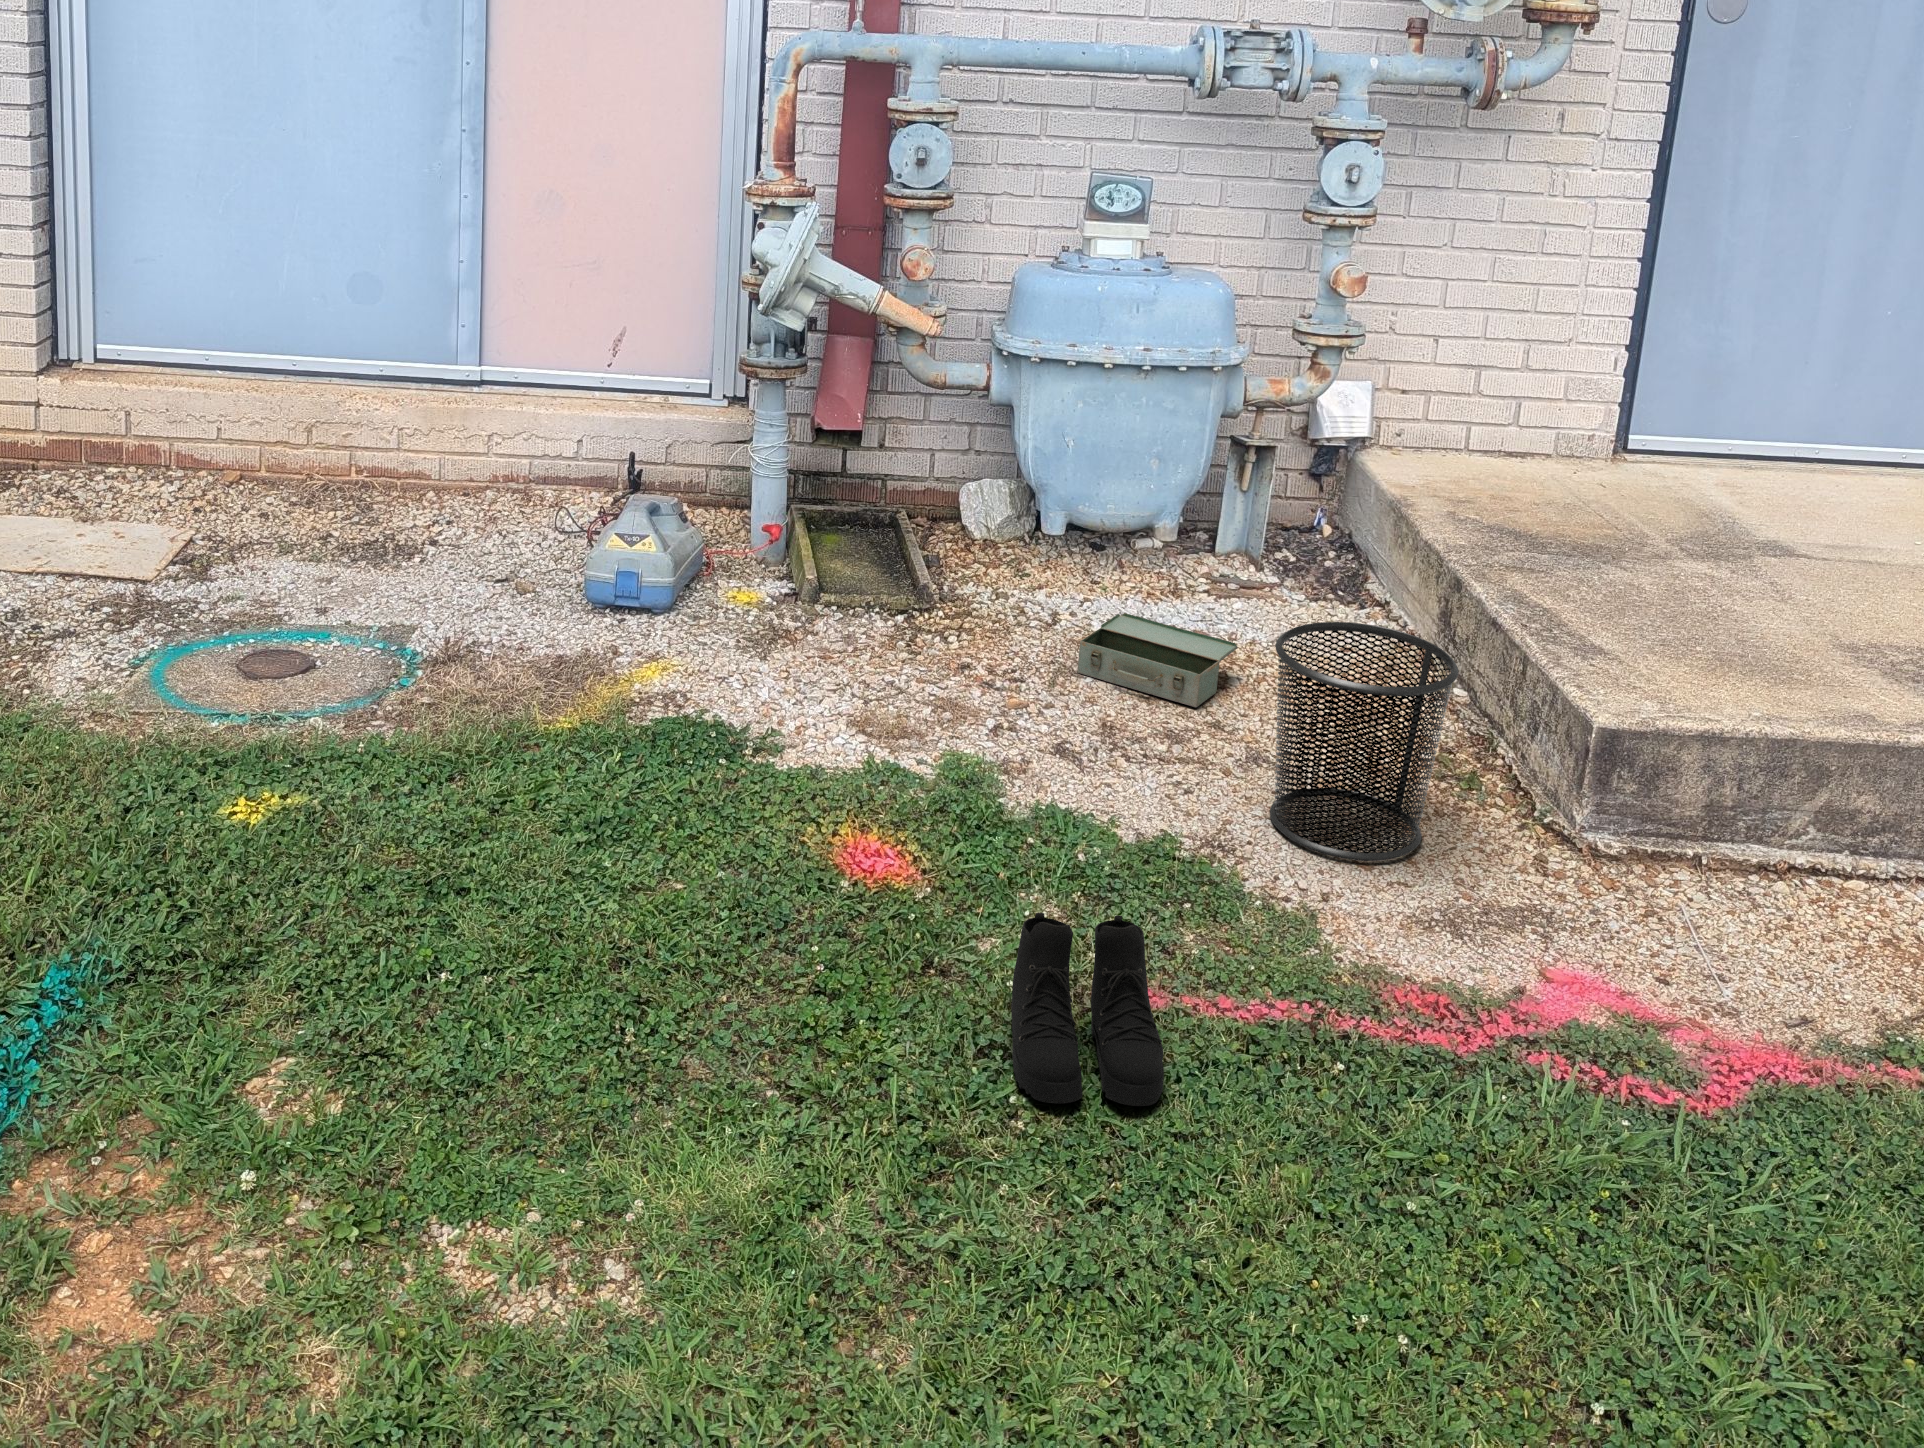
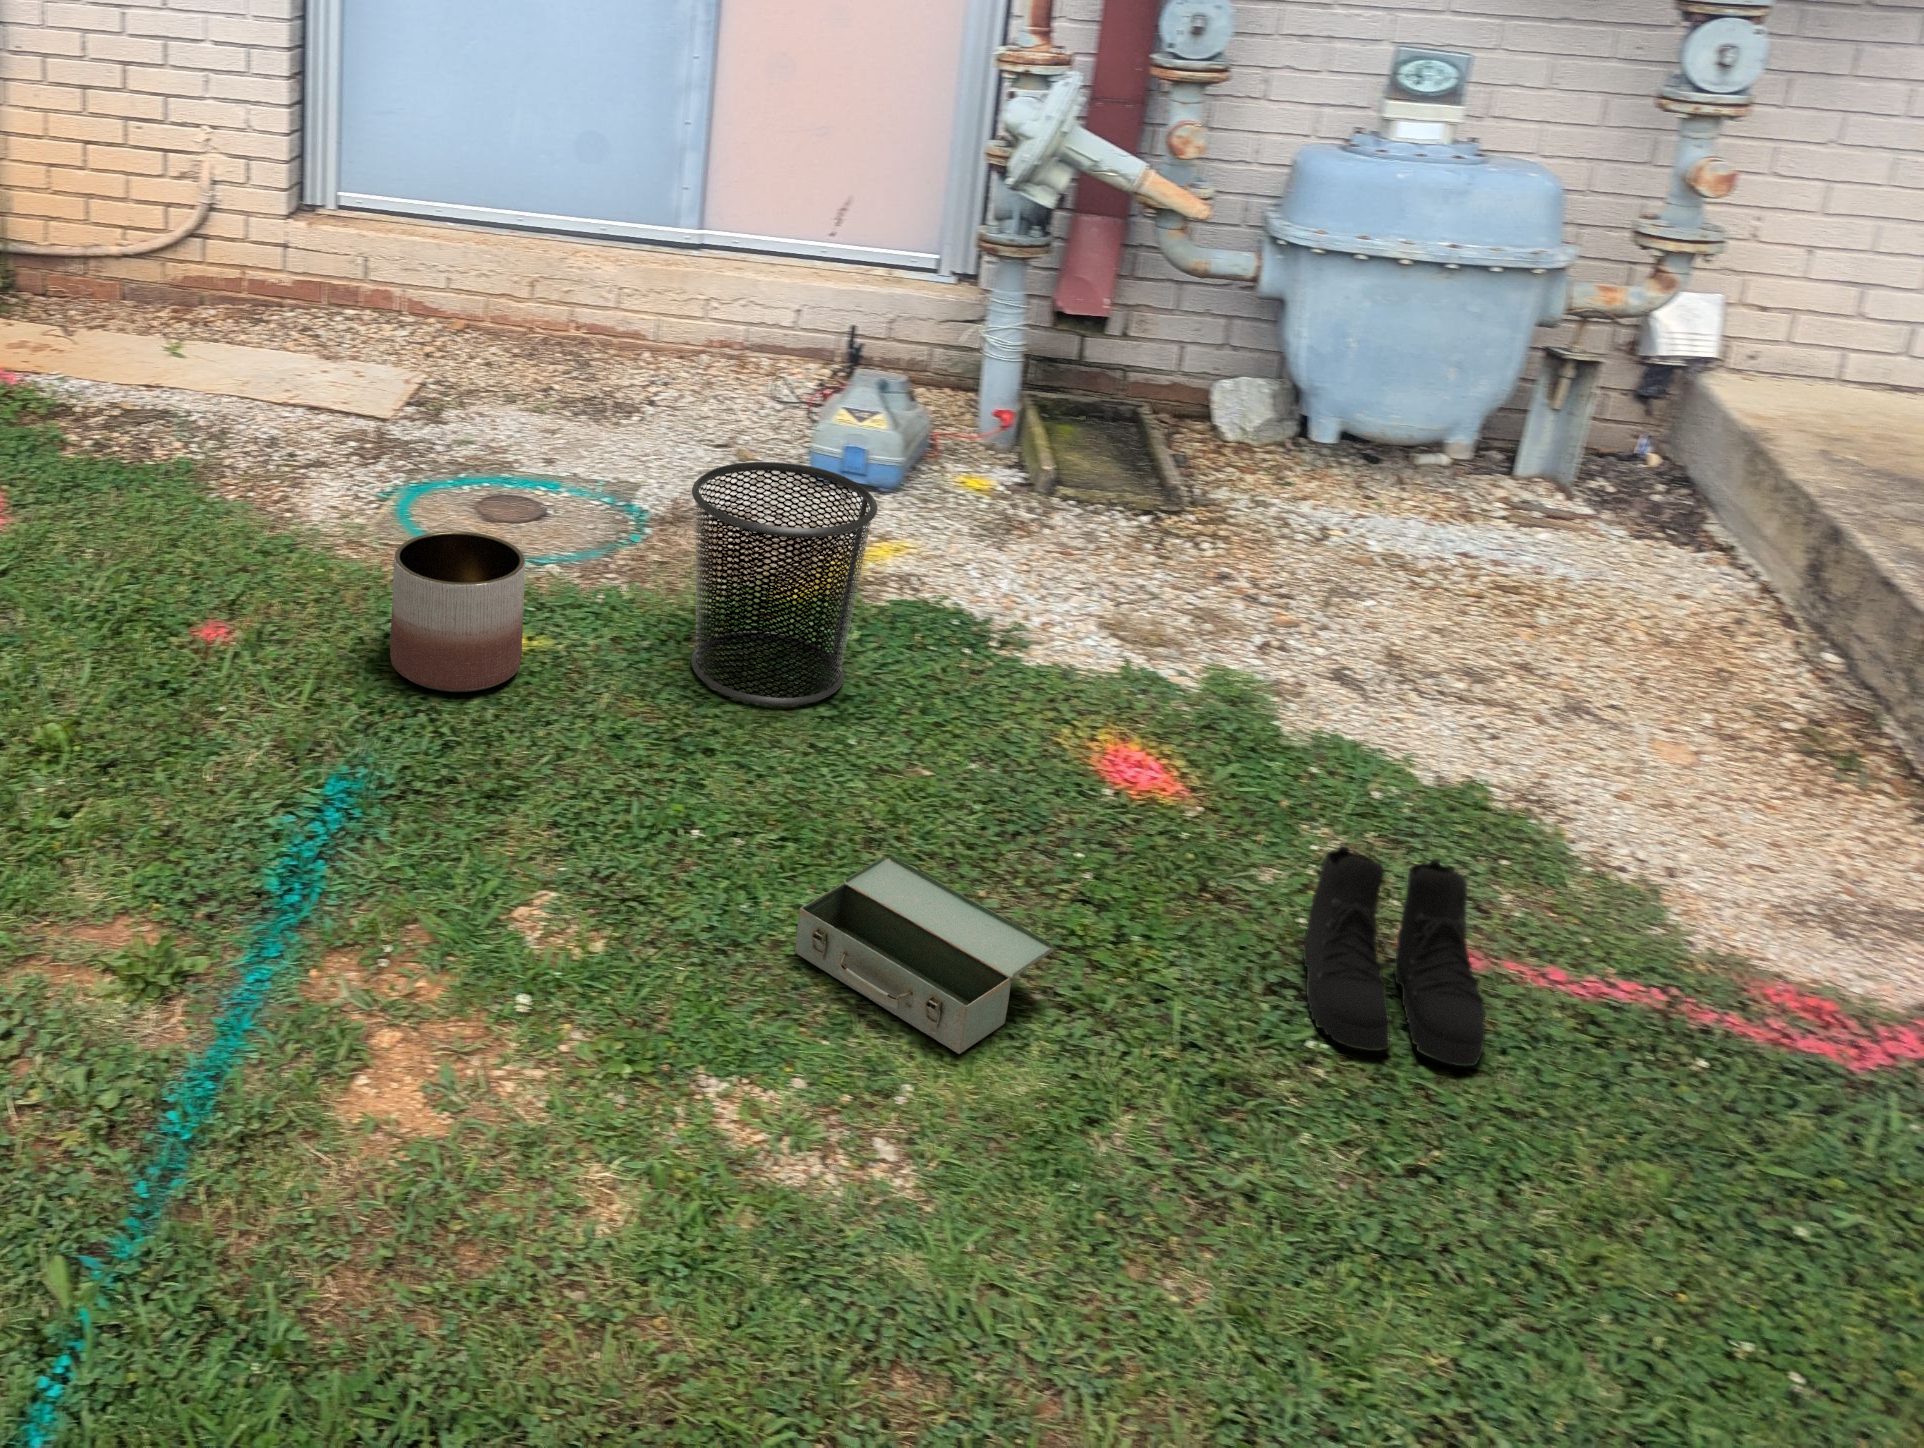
toolbox: present [1077,613,1238,707] -> present [795,857,1053,1054]
trash can: present [1270,622,1458,861] -> present [691,462,878,706]
planter: none [122,693,266,861] -> present [390,531,525,692]

